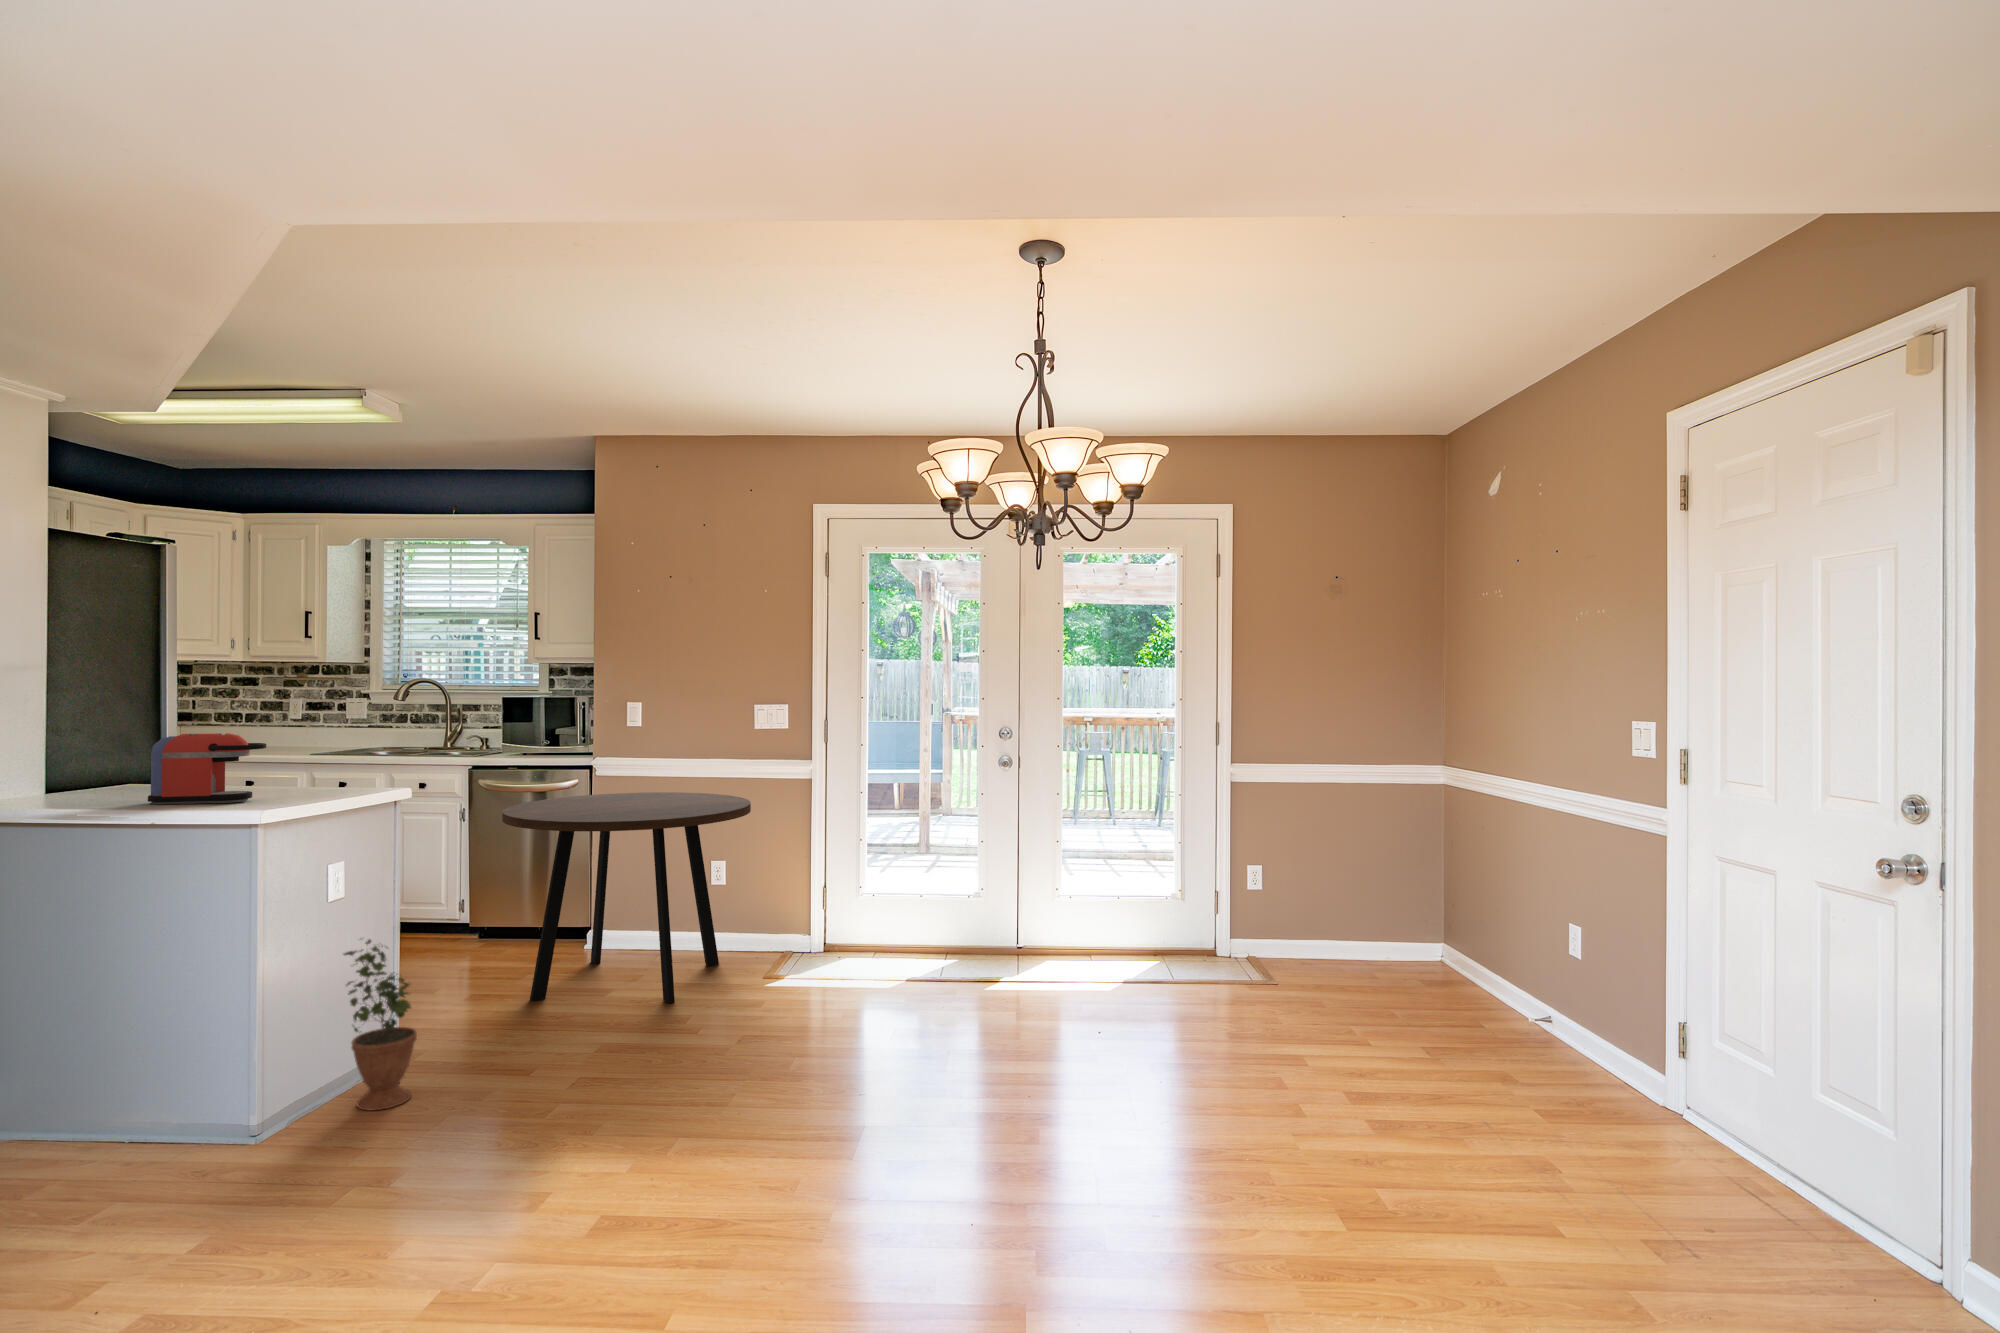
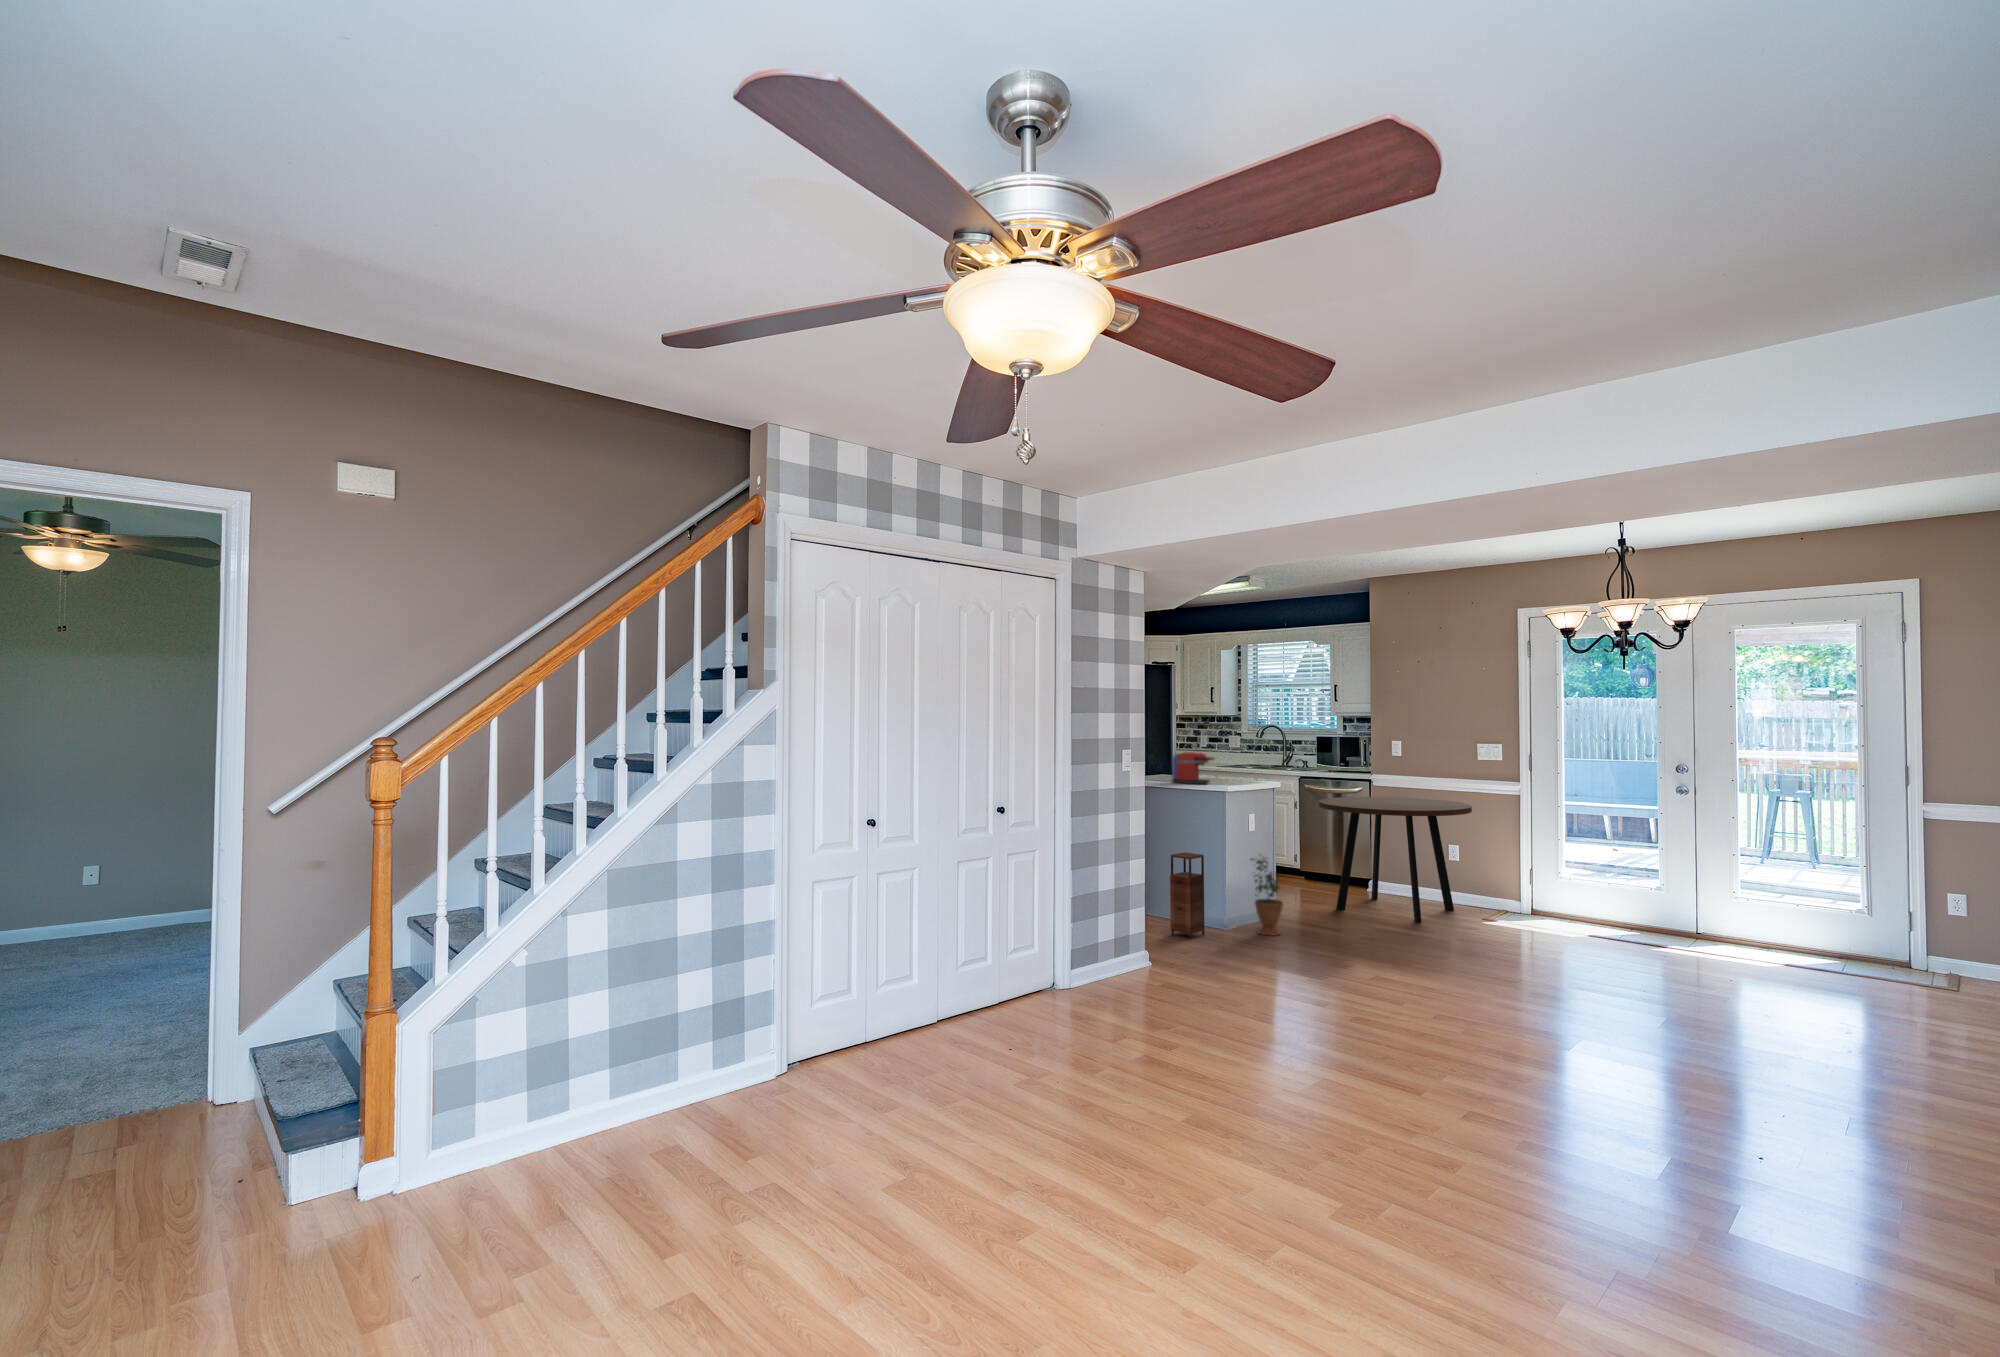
storage cabinet: none [115,967,218,1174] -> present [1170,852,1204,939]

